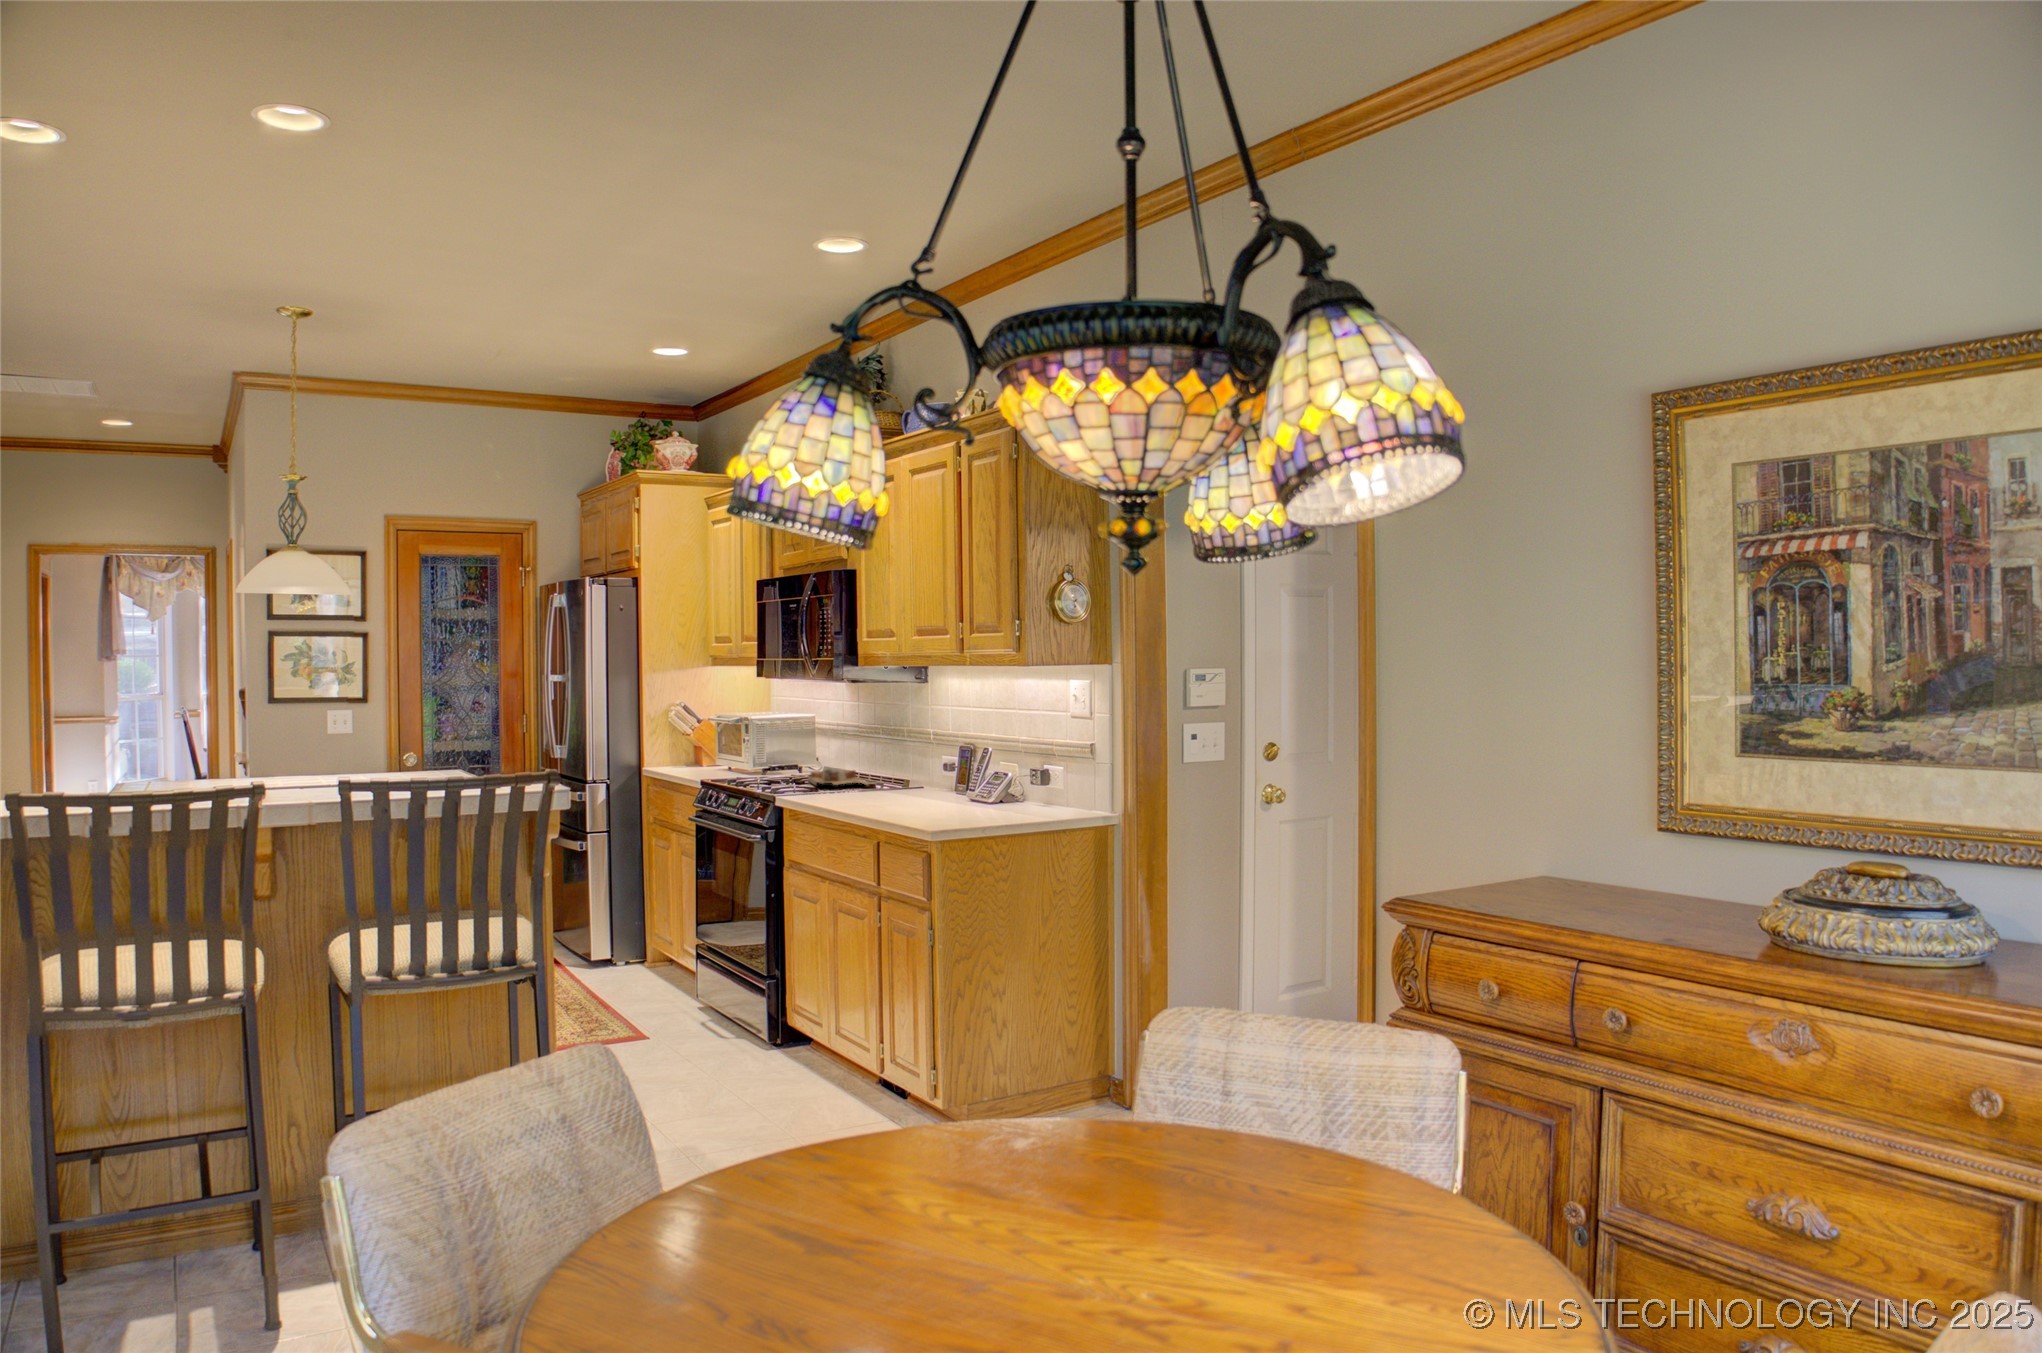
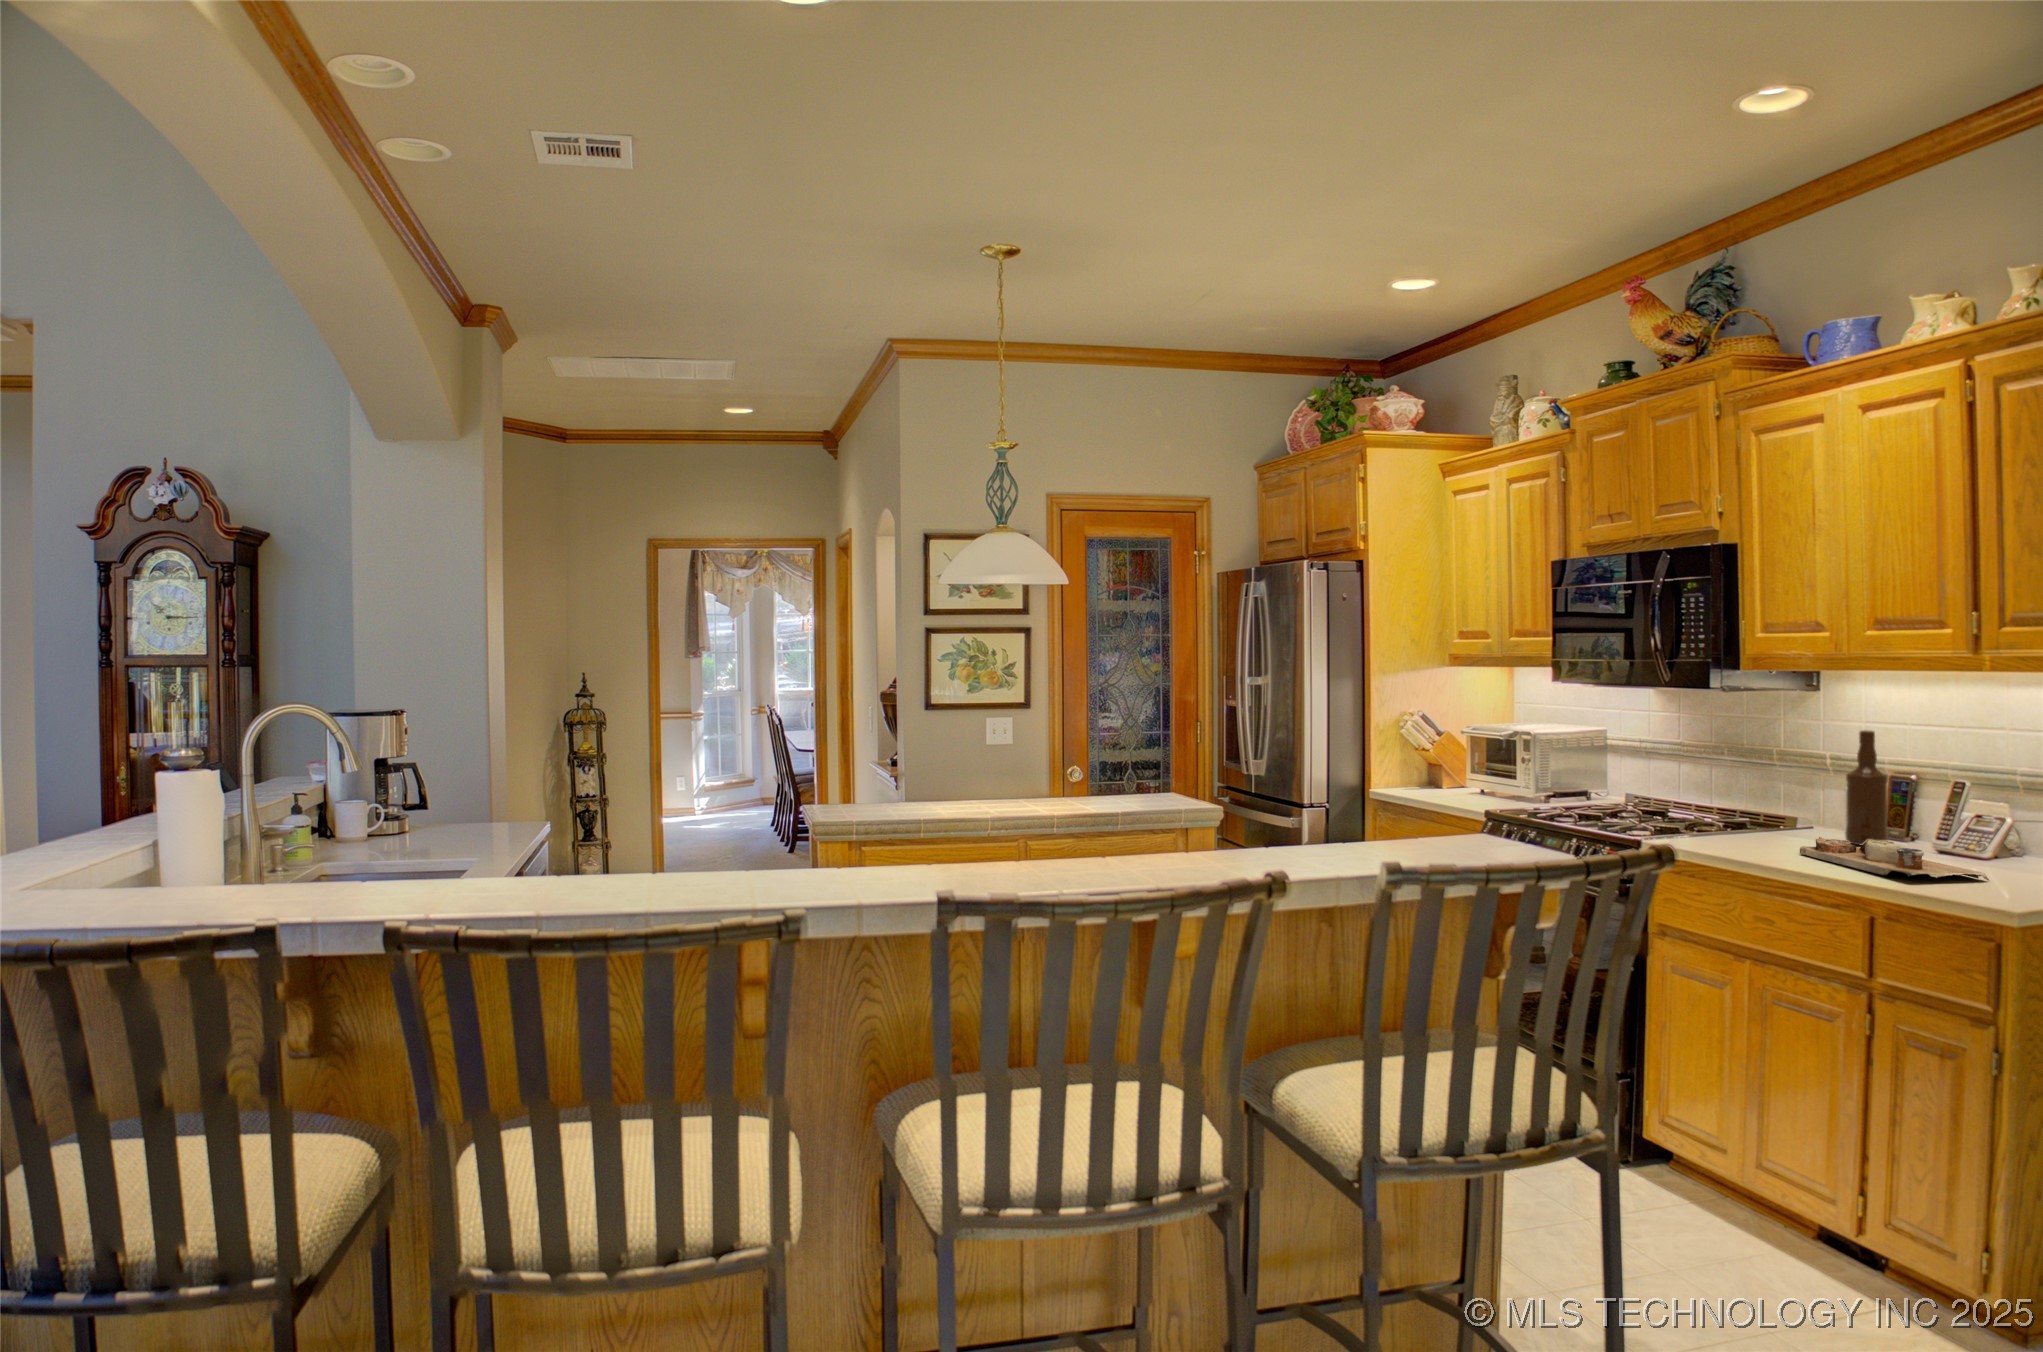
bottle: none [856,700,879,776] -> present [1845,730,1888,845]

